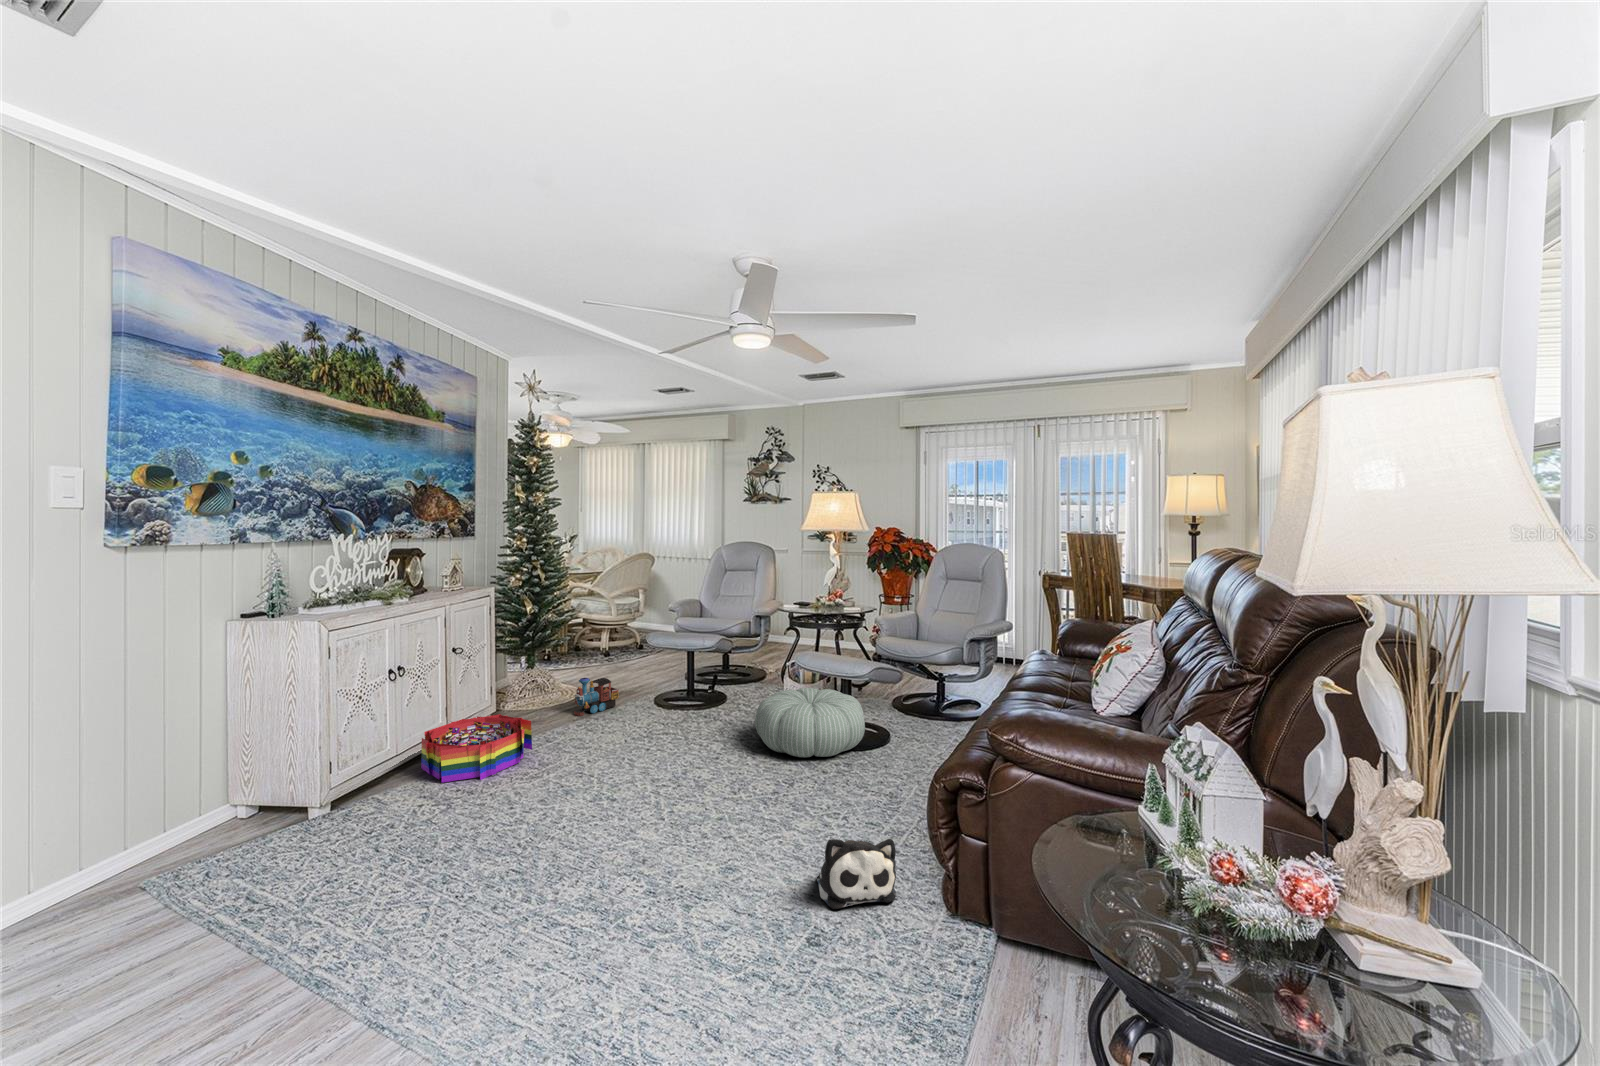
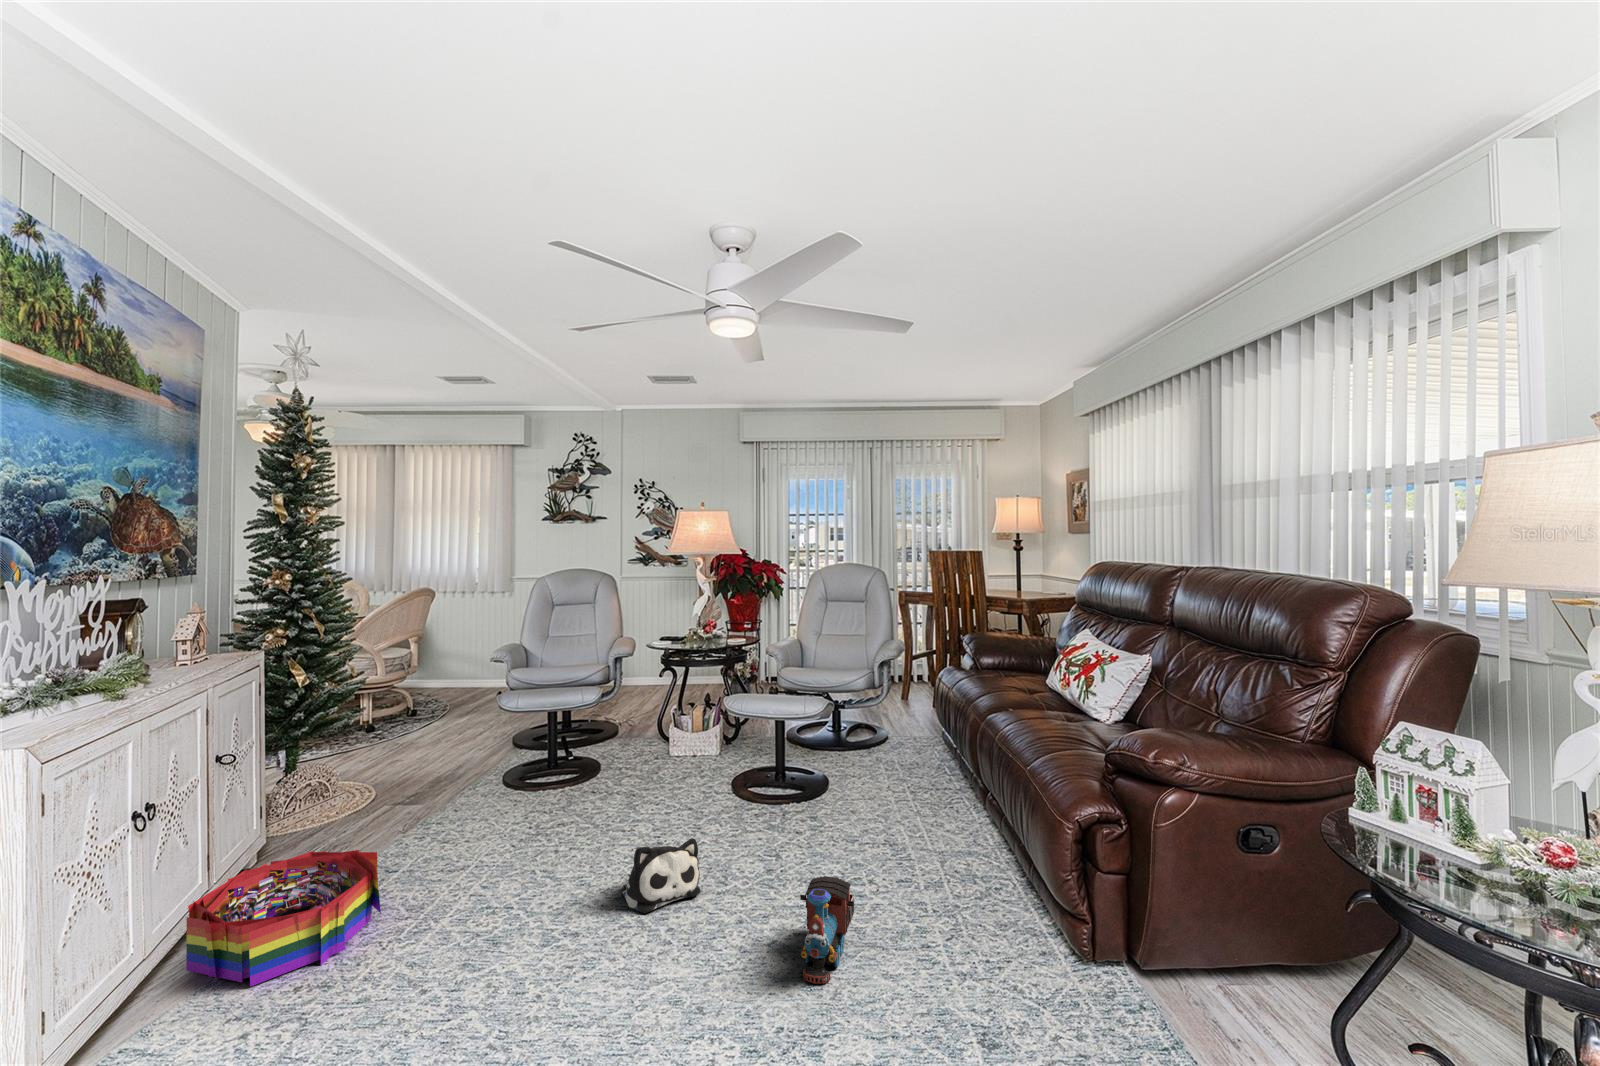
toy train: present [574,678,619,716] -> present [800,876,854,984]
pouf: present [755,688,865,757] -> none [694,745,829,835]
plush toy: present [817,838,896,909] -> present [621,838,701,913]

